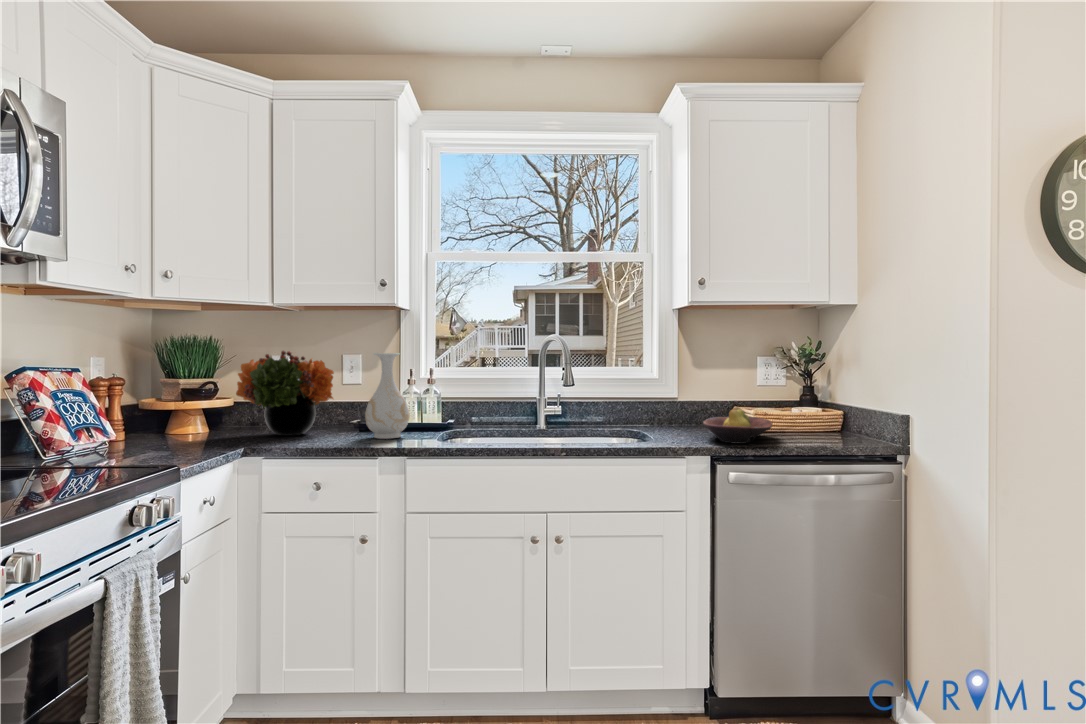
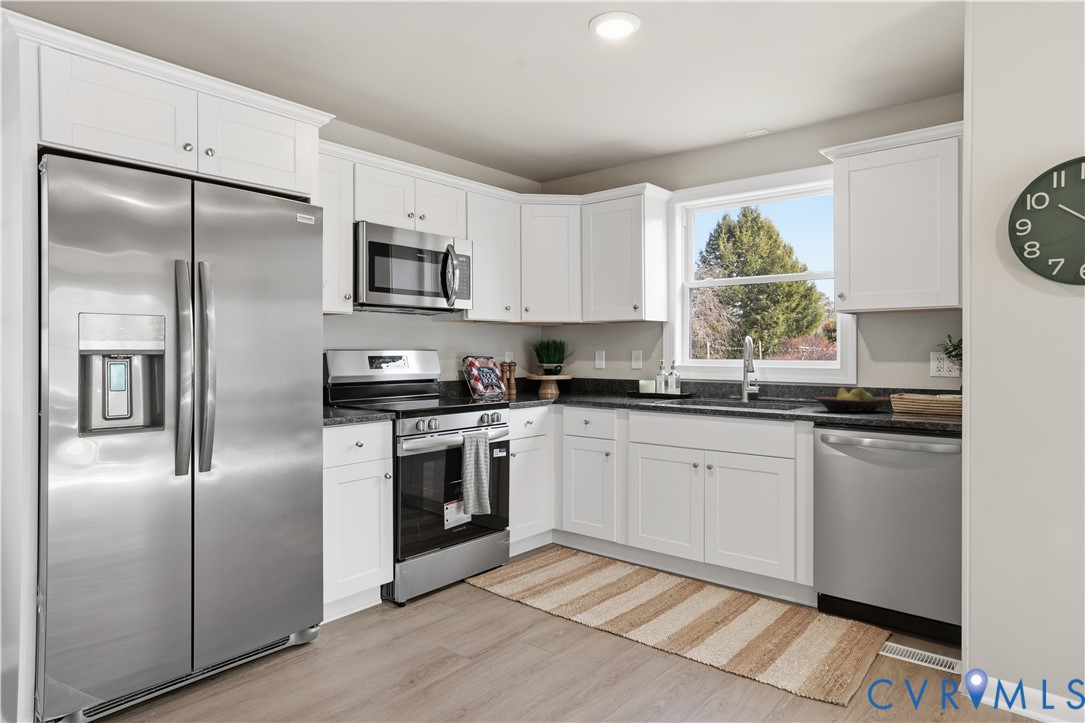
flower arrangement: present [236,351,334,435] -> none [564,348,618,397]
vase: present [365,353,409,439] -> none [620,349,646,400]

